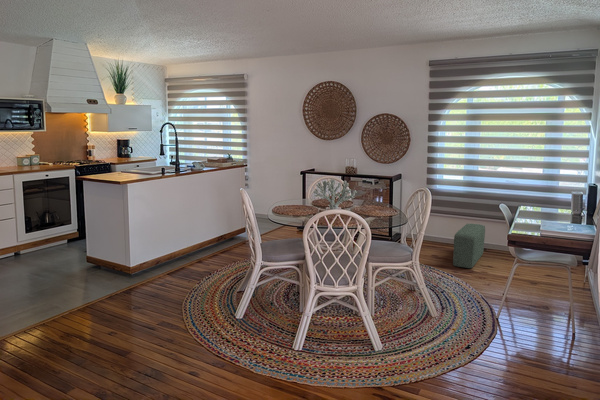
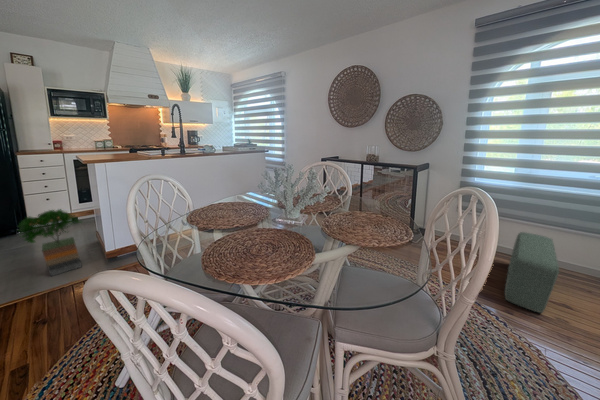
potted tree: none [68,223,113,284] -> present [18,209,82,276]

